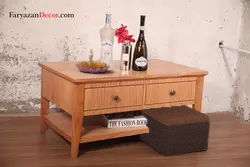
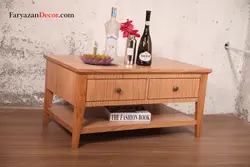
footstool: present [140,103,210,156] -> none [142,101,213,151]

